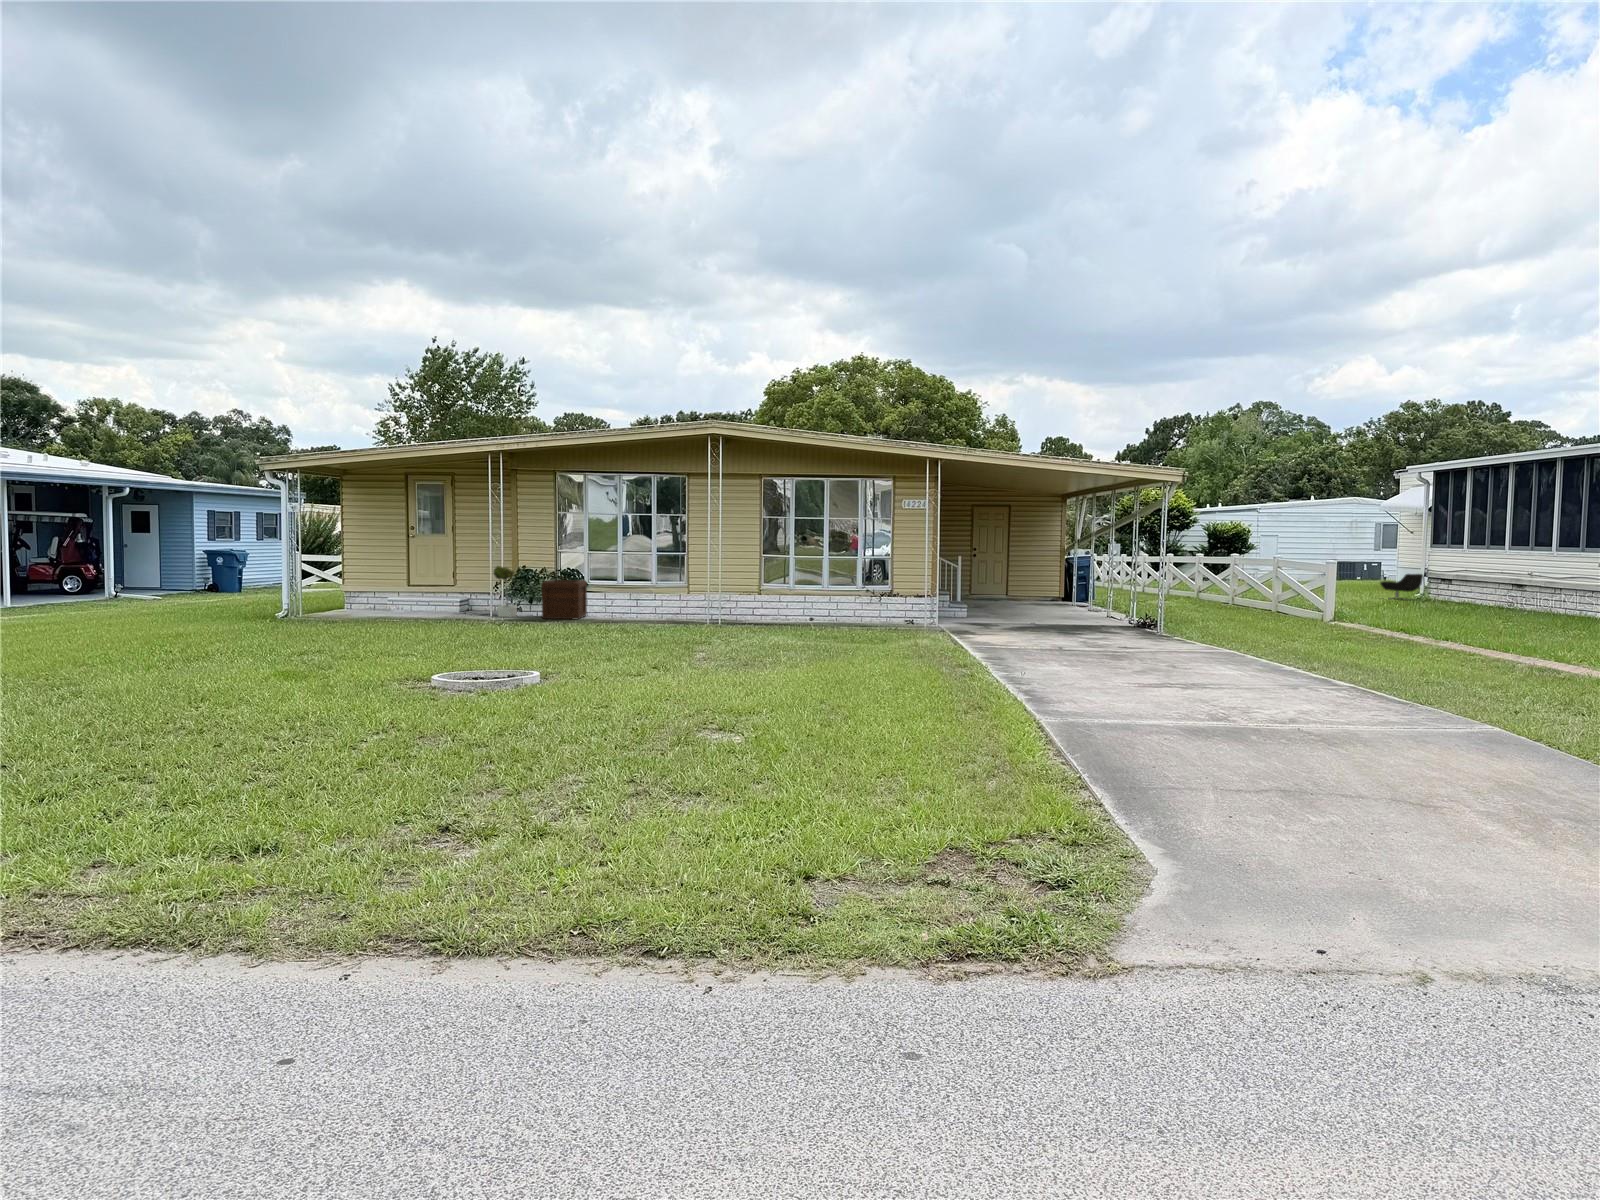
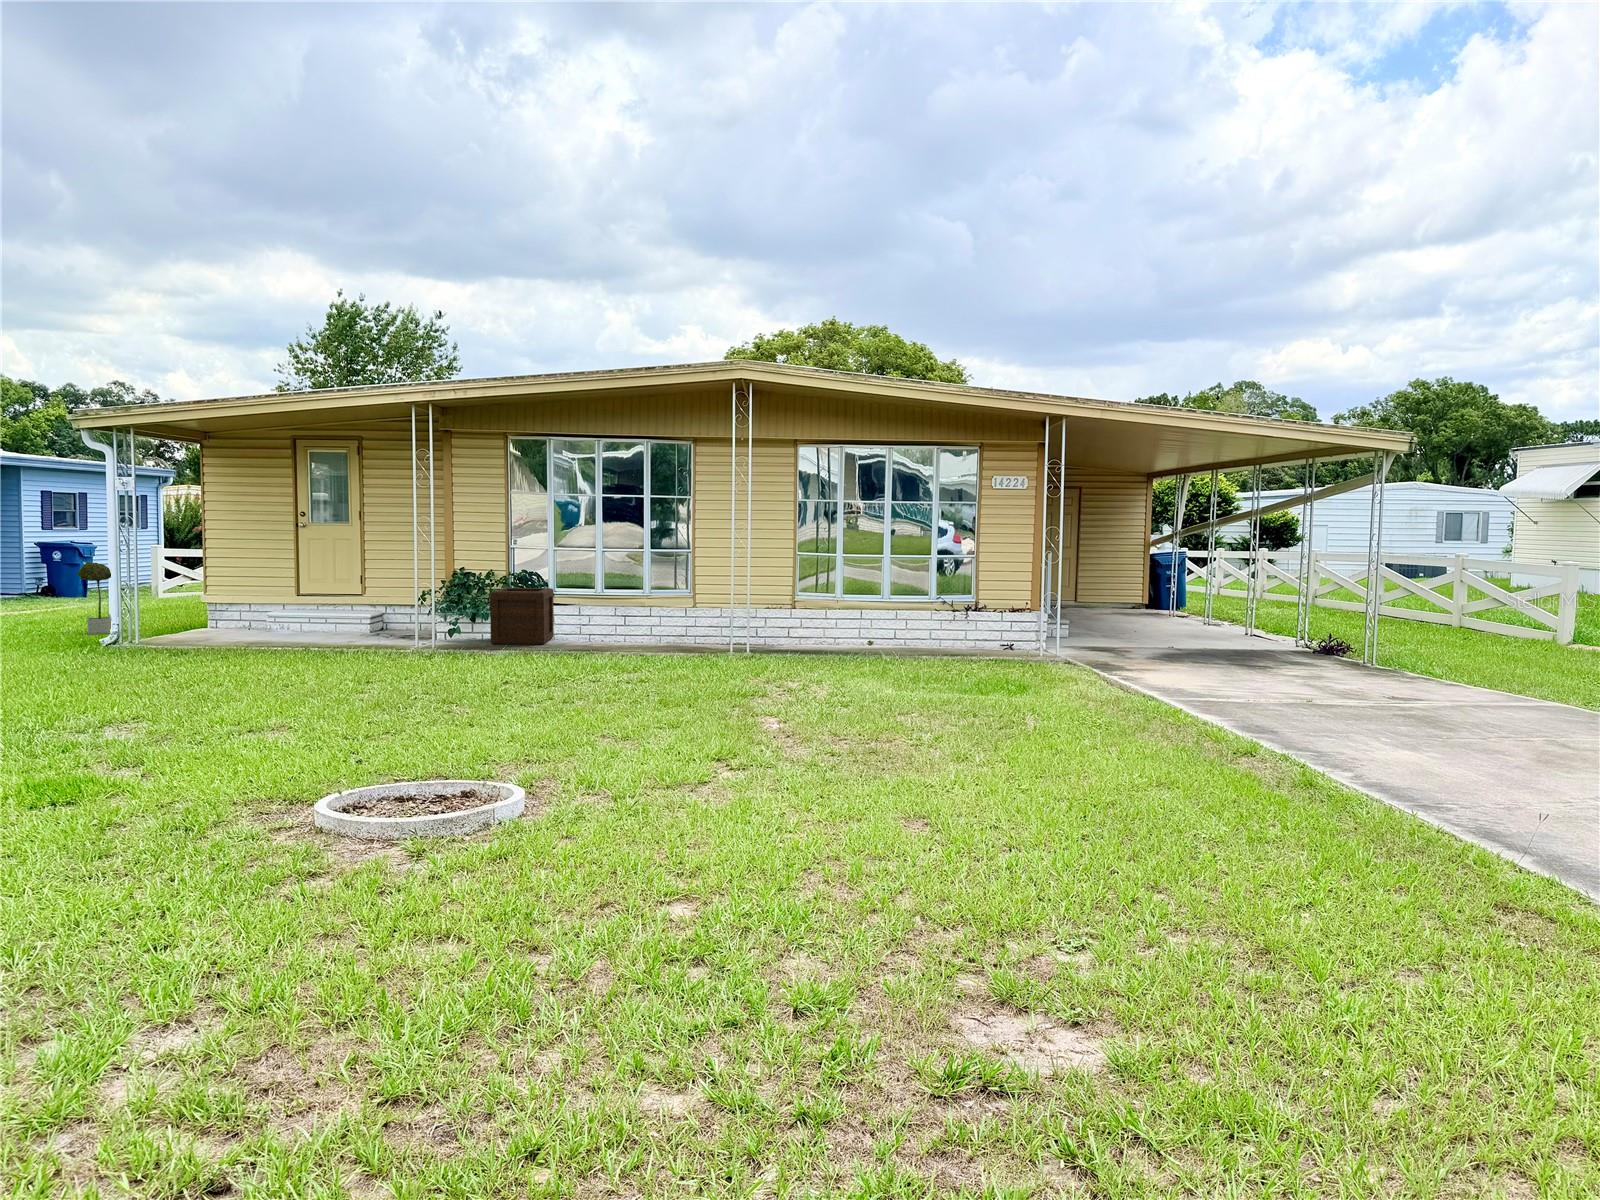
potted tree: present [494,566,517,617] -> present [77,561,111,634]
lounge chair: present [1380,574,1423,598] -> none [1504,571,1558,603]

